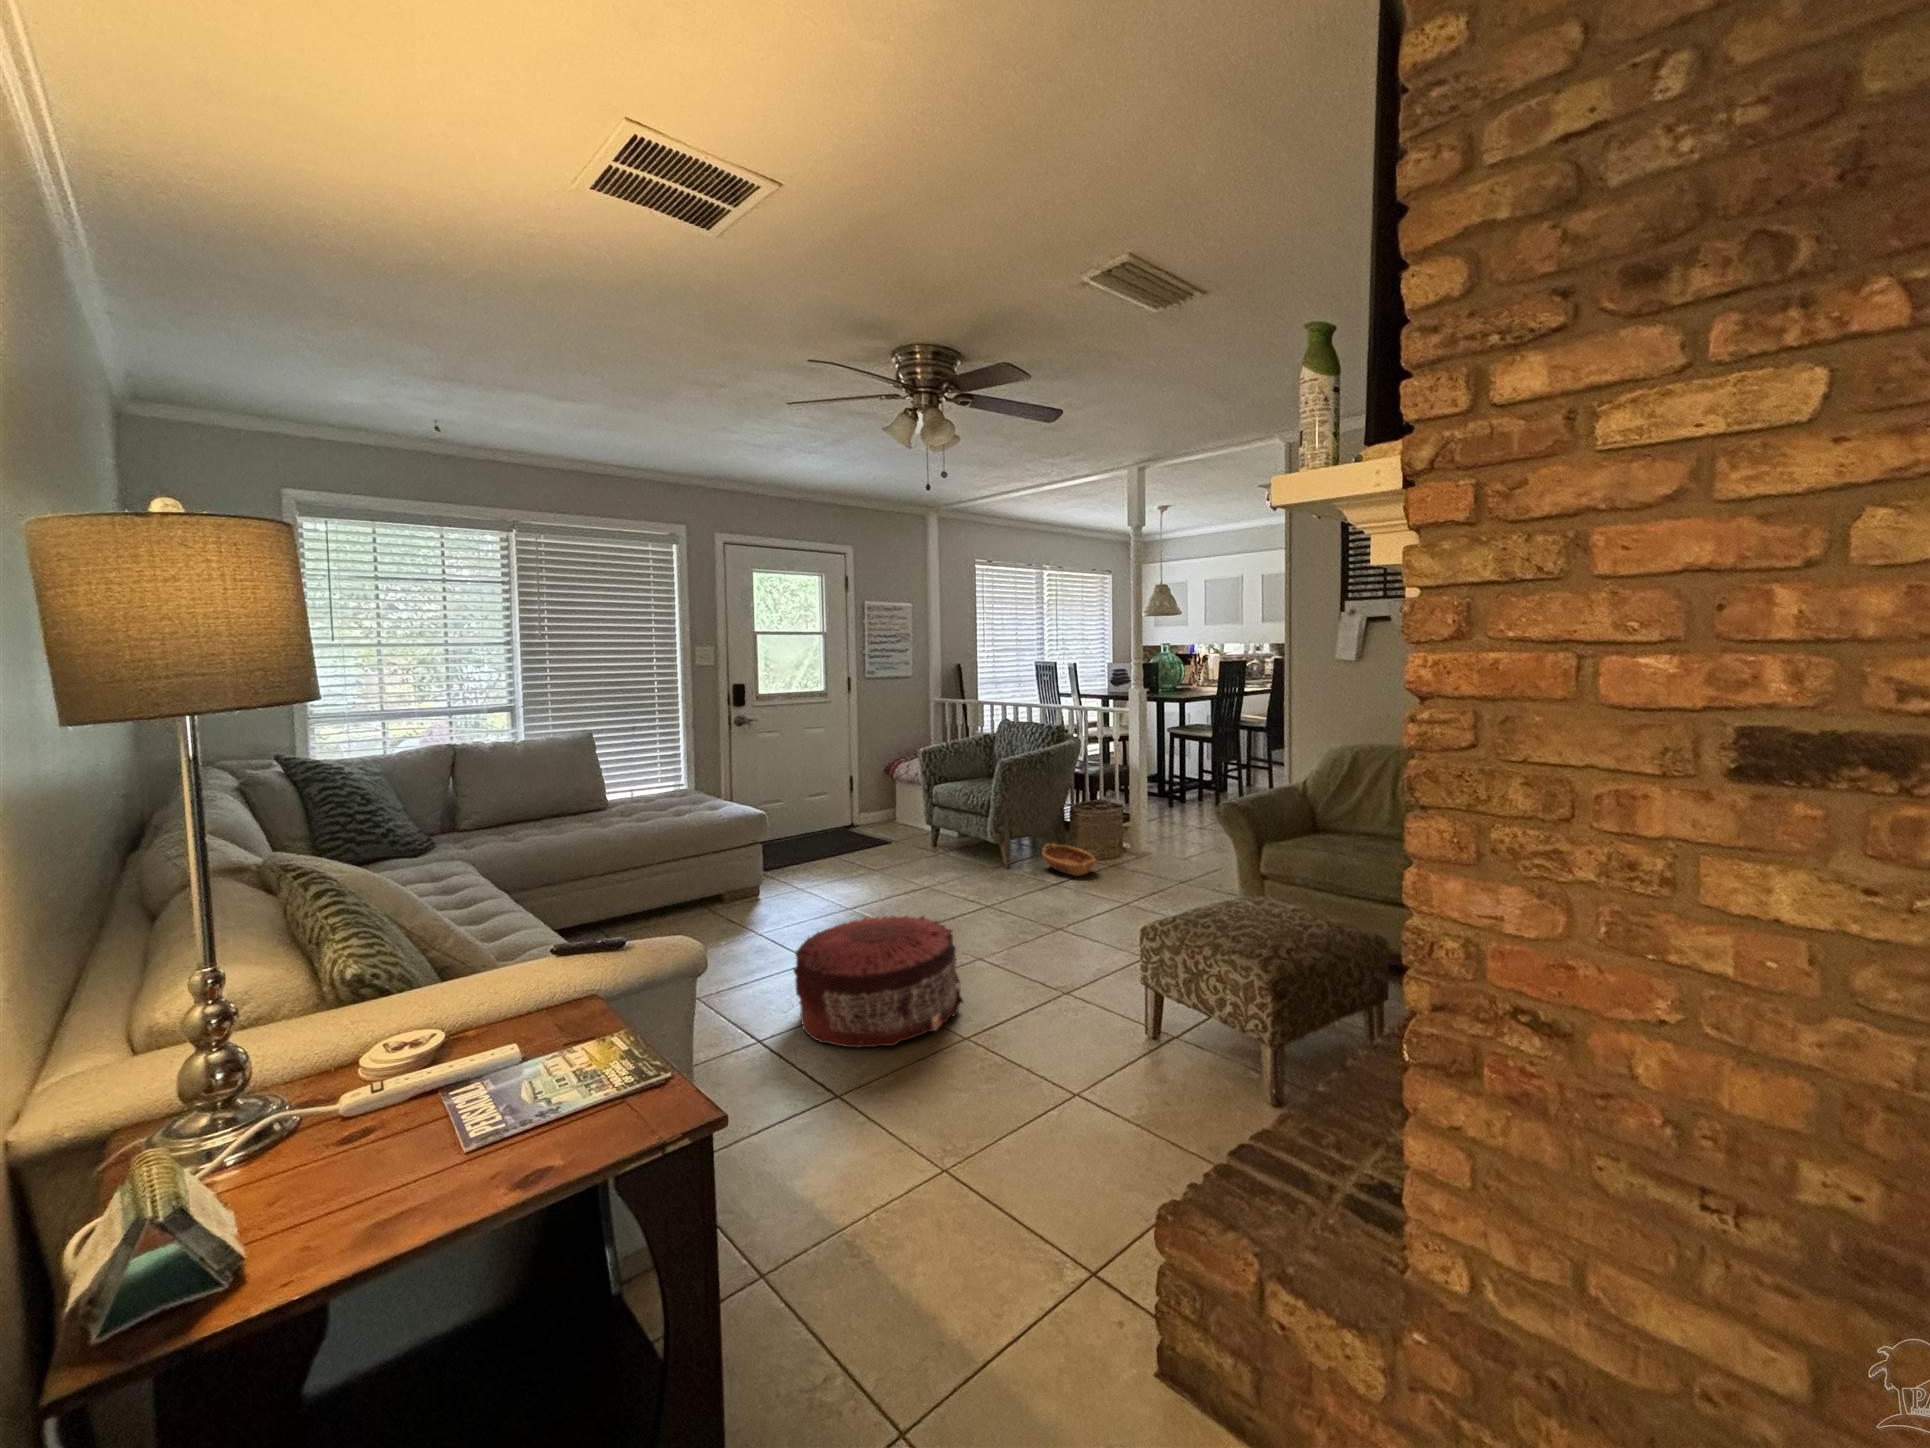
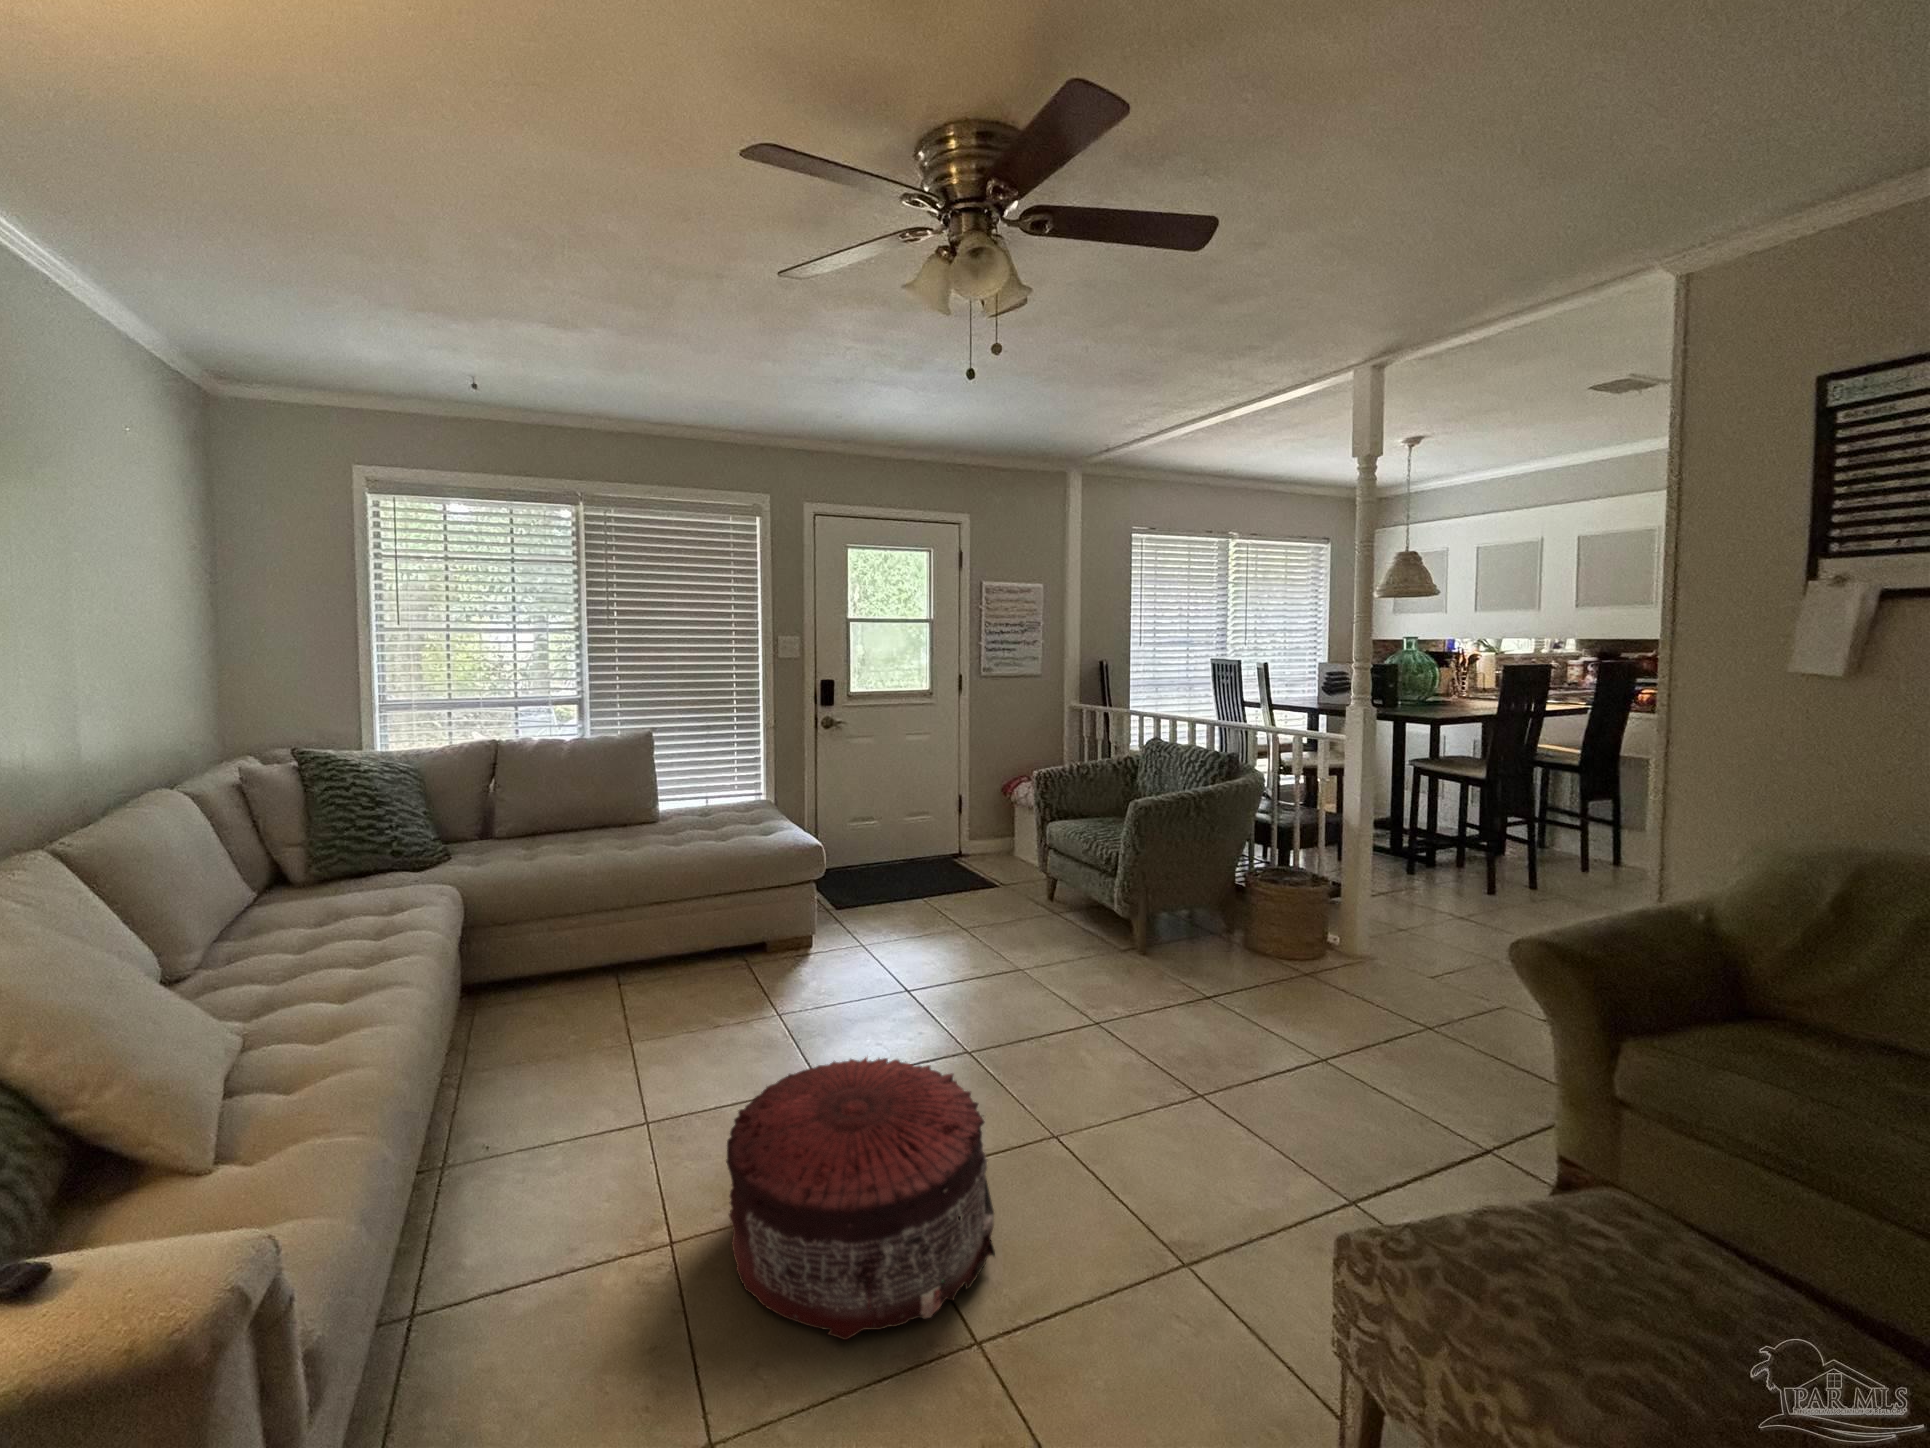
basket: present [1042,844,1096,876] -> none [1175,926,1303,995]

